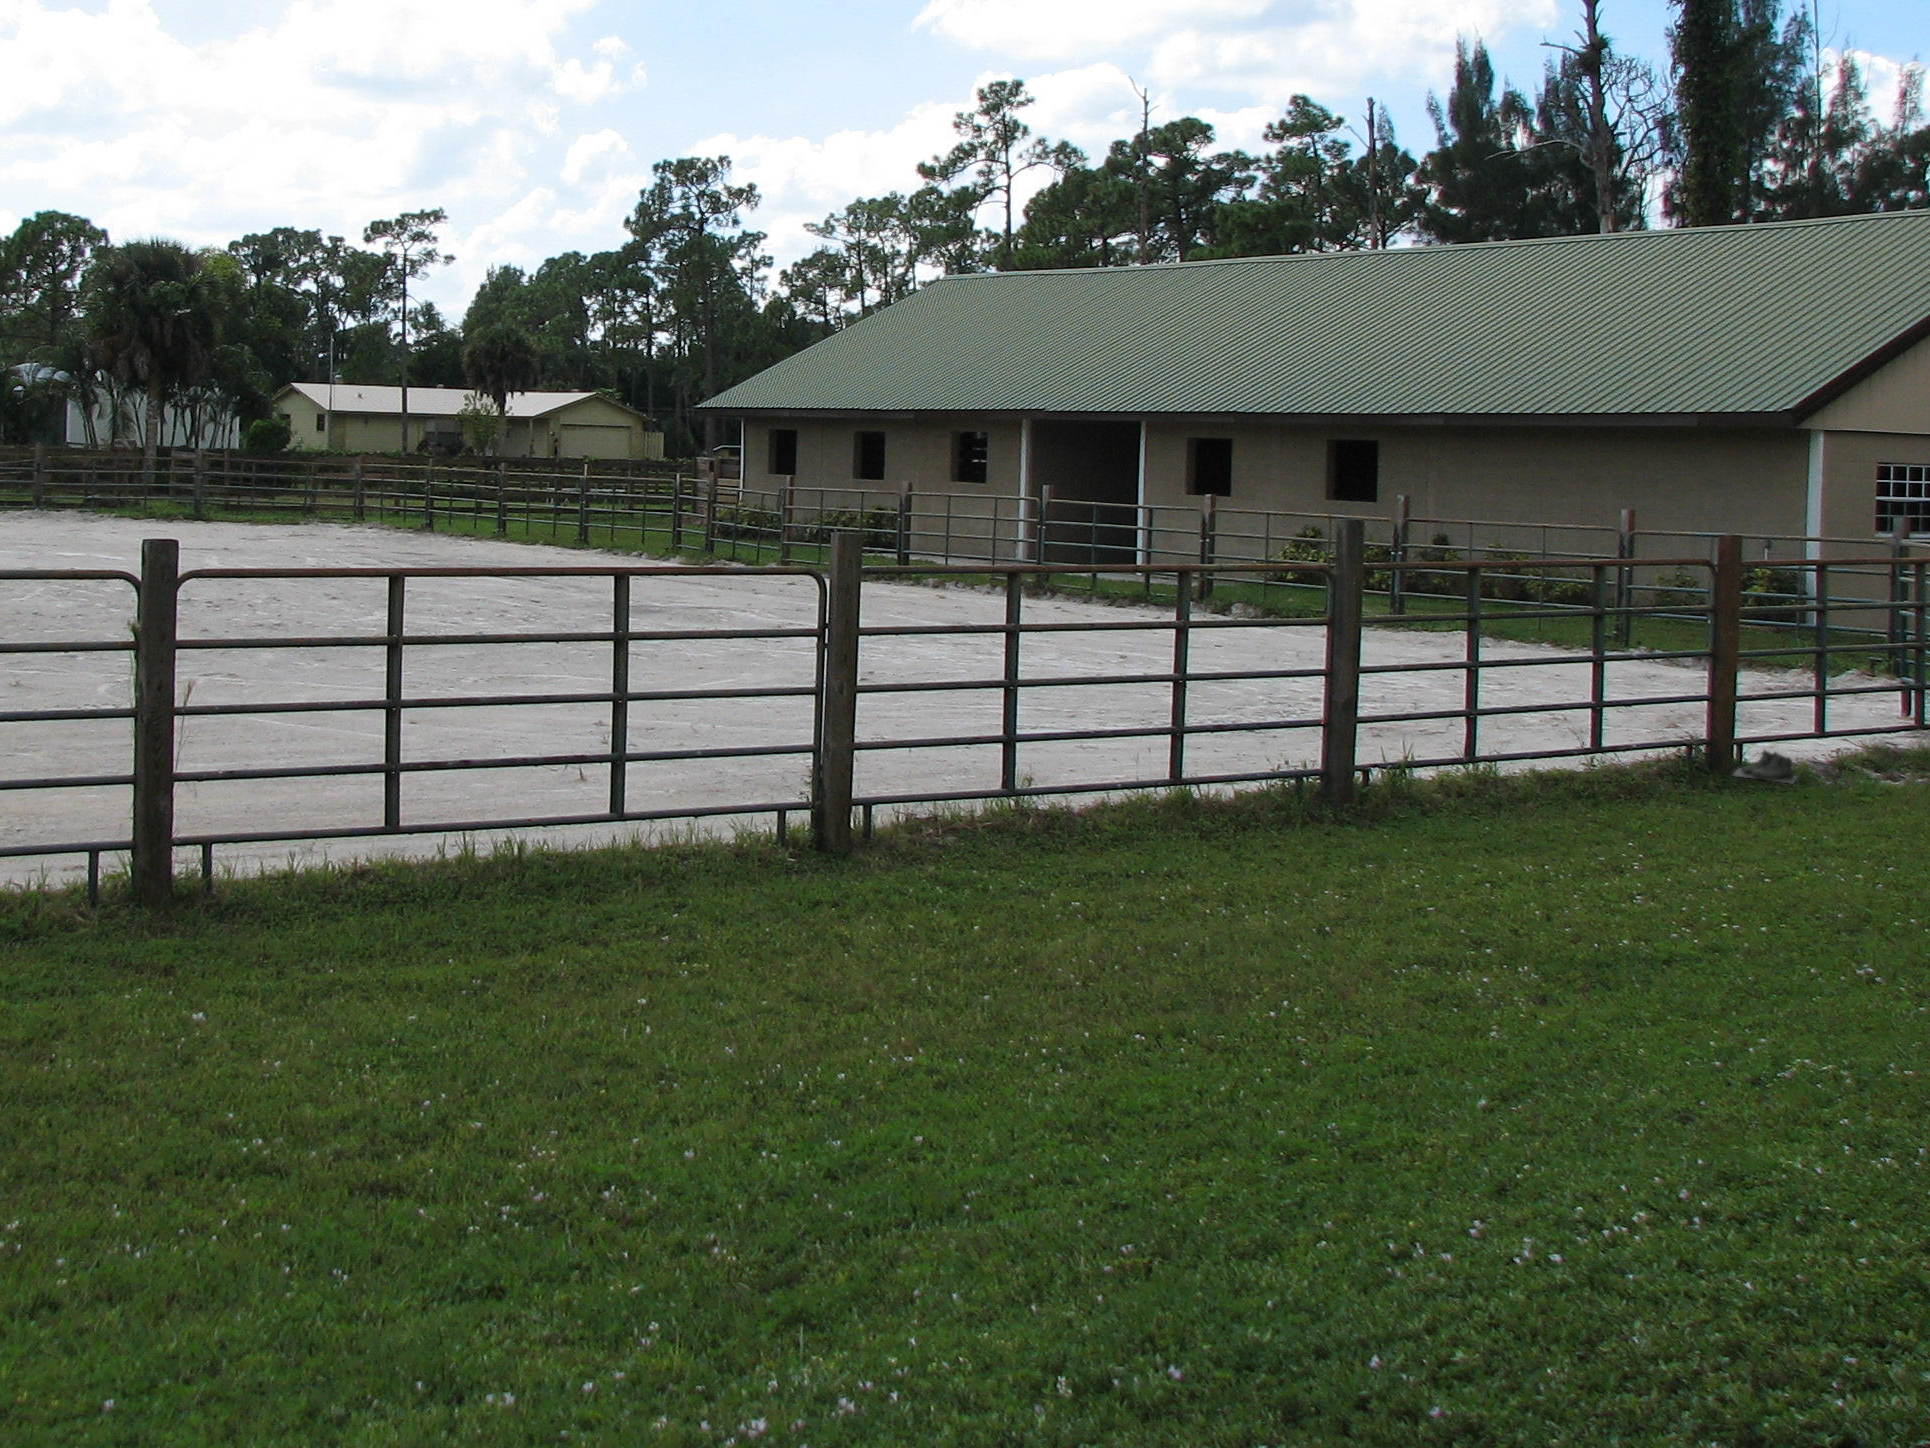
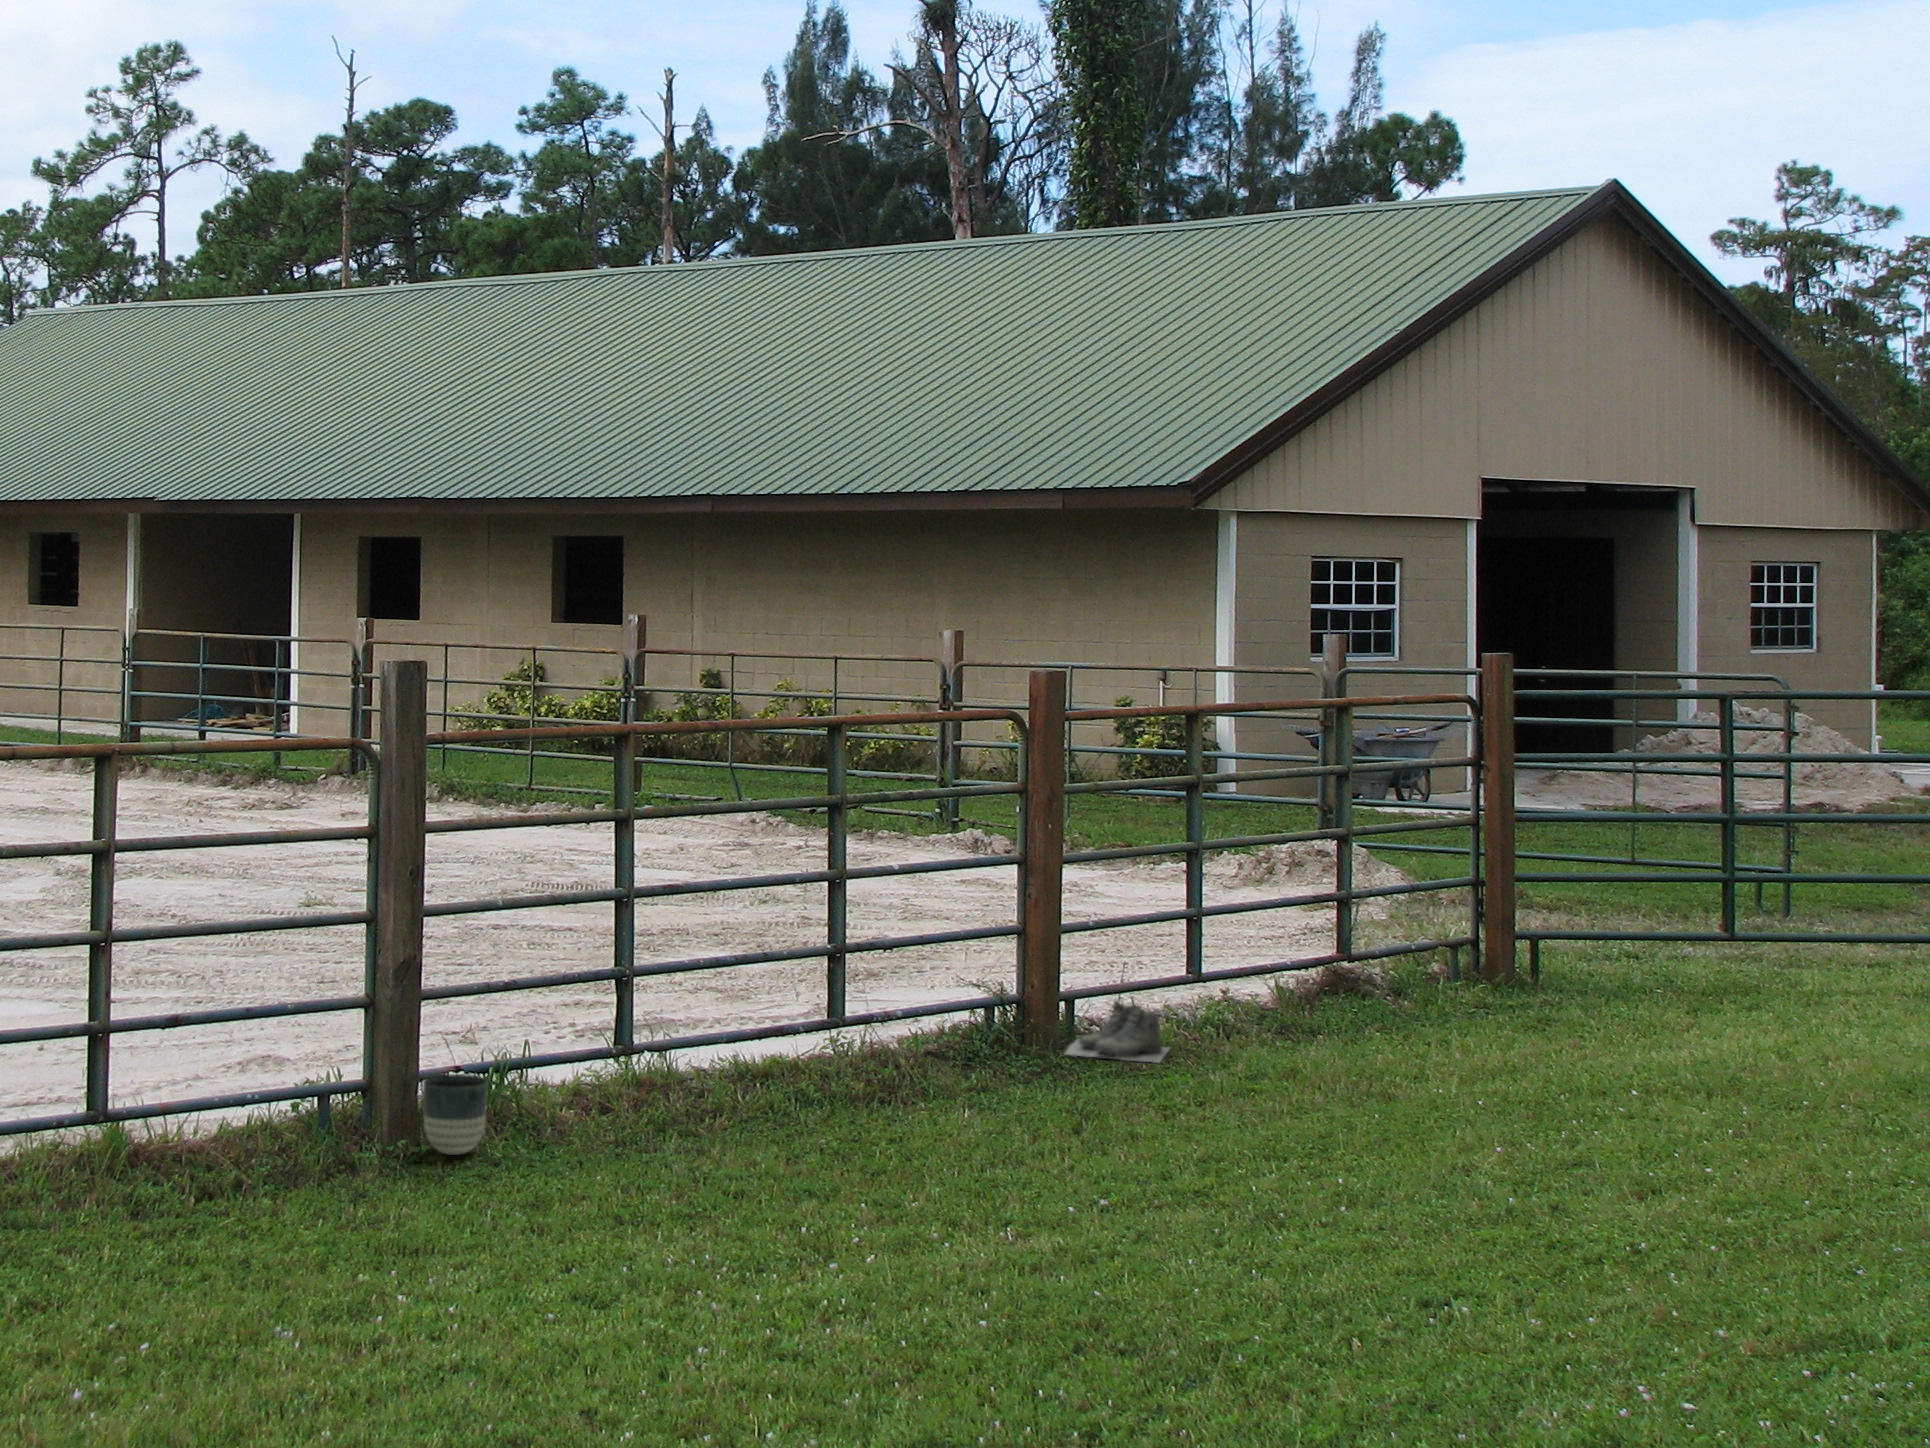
planter: none [1399,765,1432,801] -> present [423,1074,488,1155]

